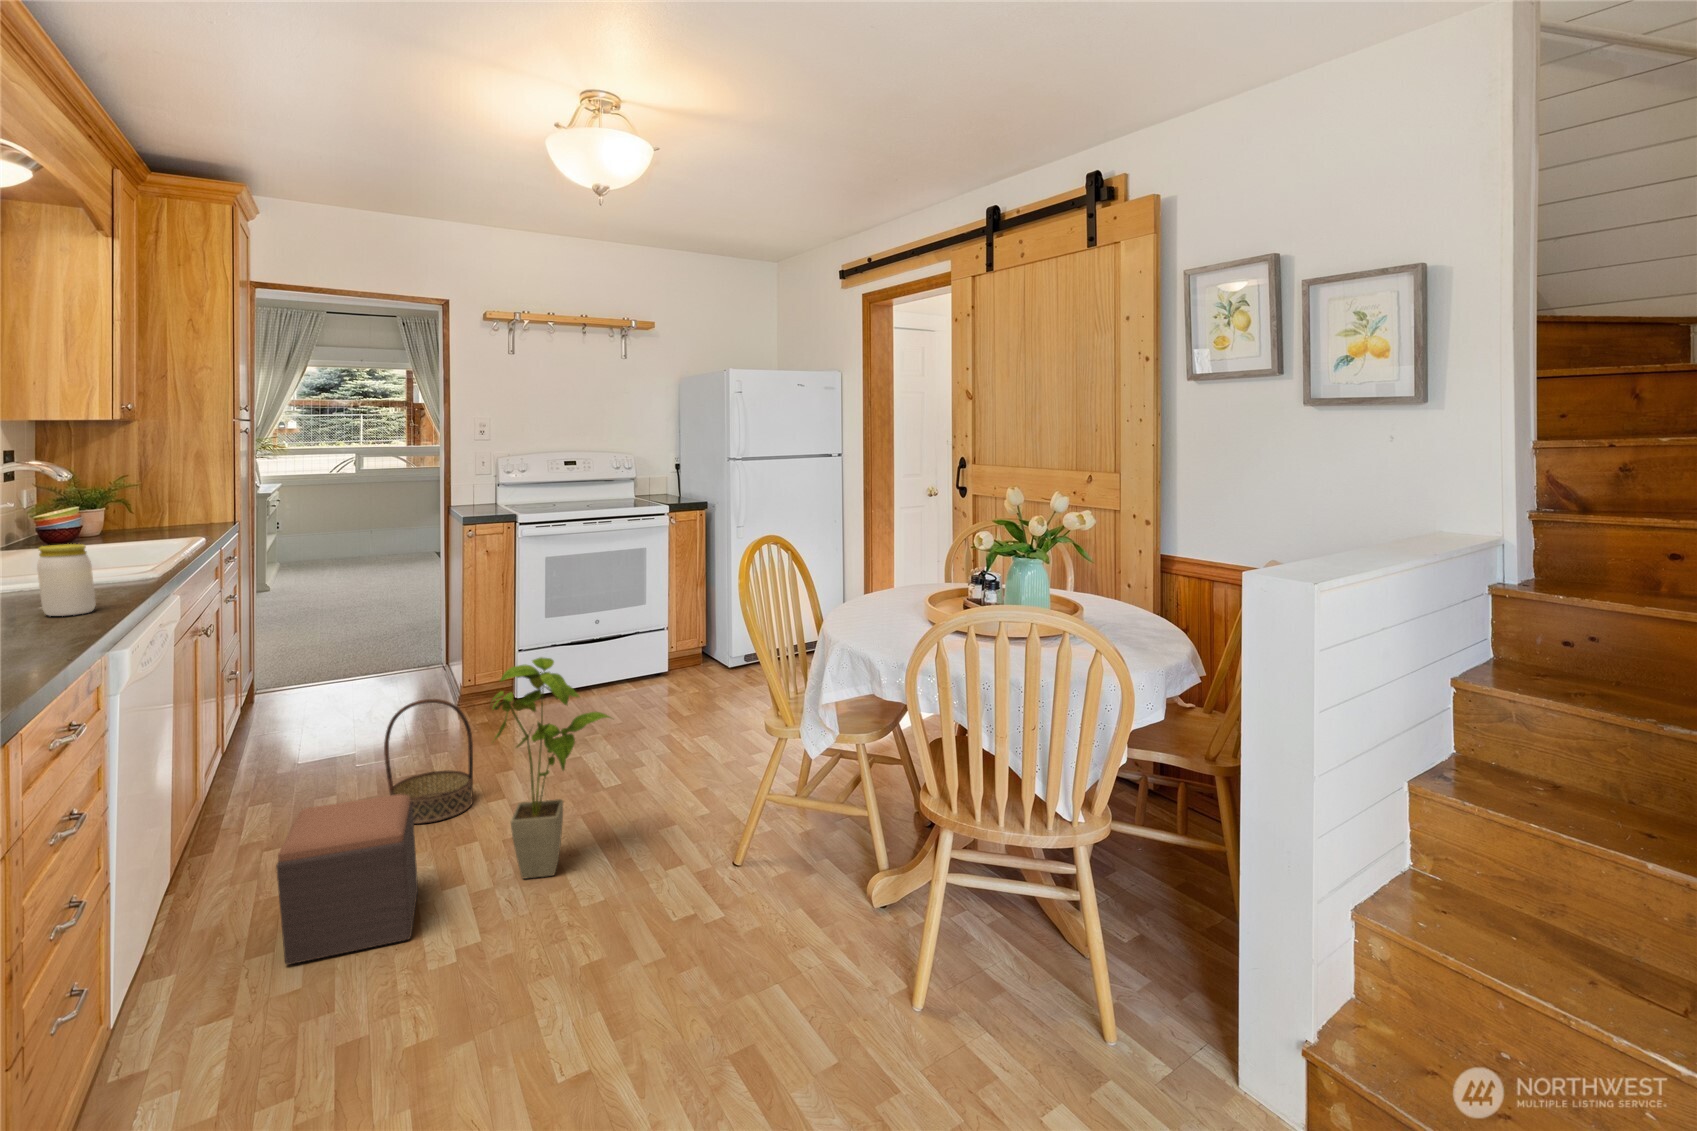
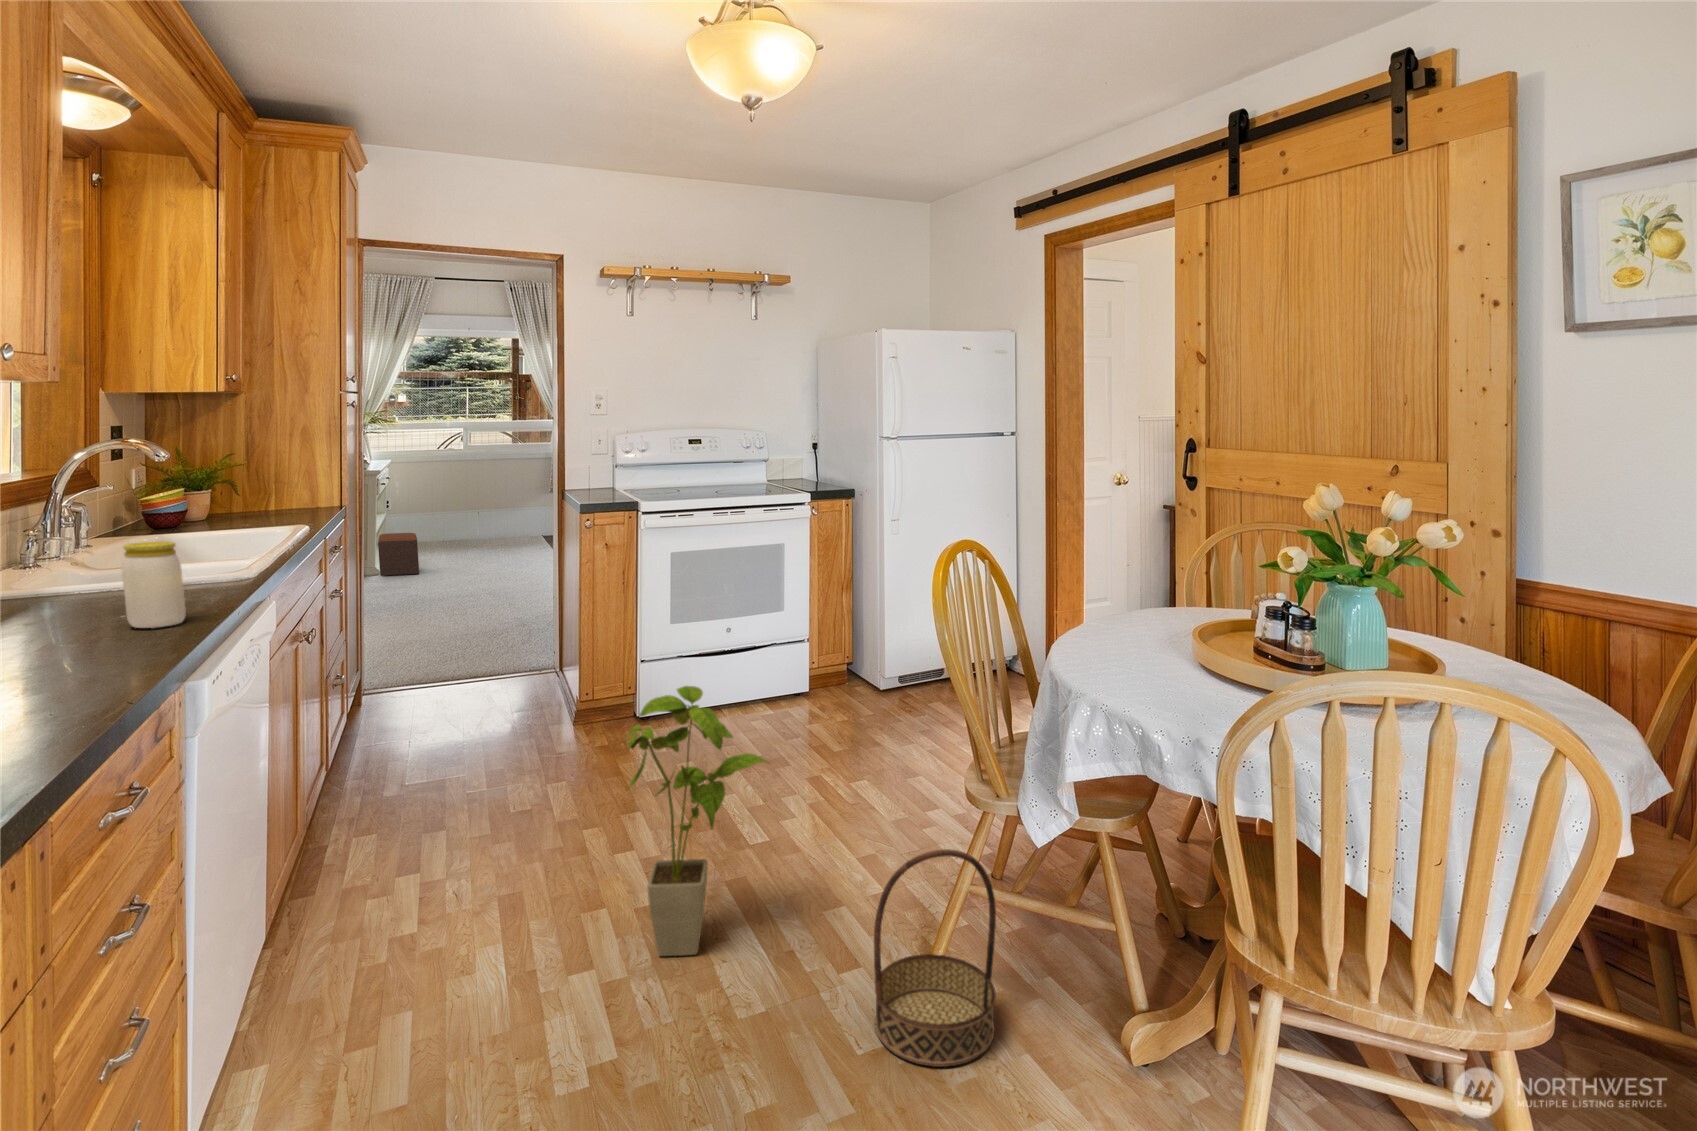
basket: present [384,699,473,824] -> present [874,849,996,1067]
footstool: present [276,794,418,965] -> present [378,533,419,576]

